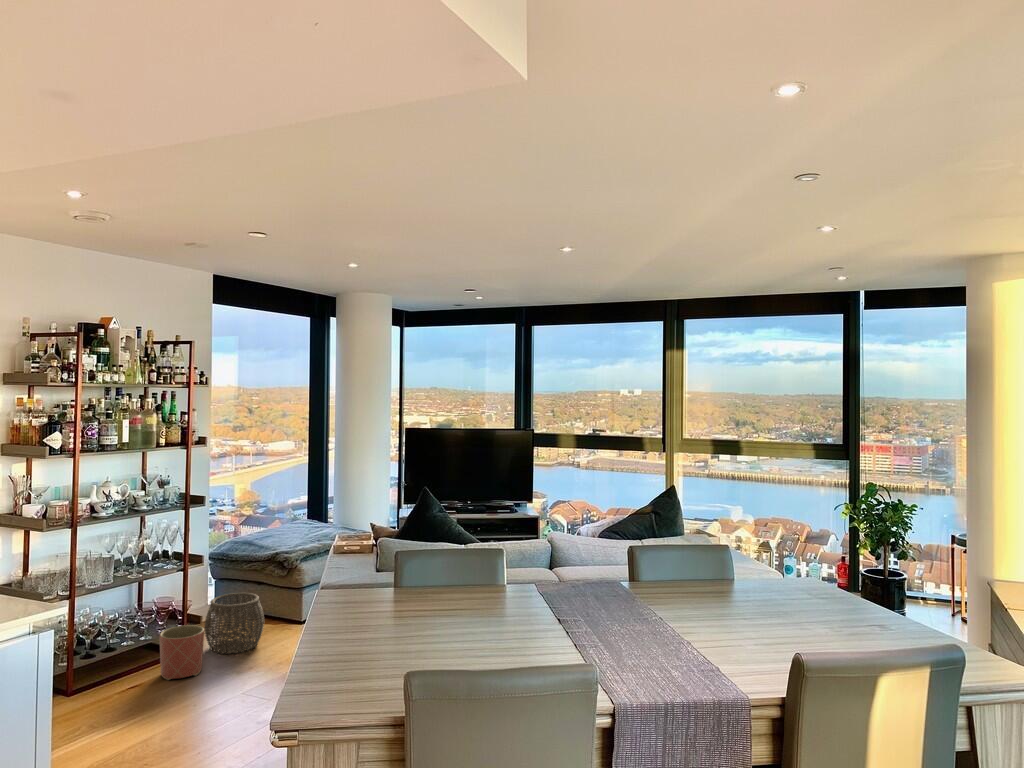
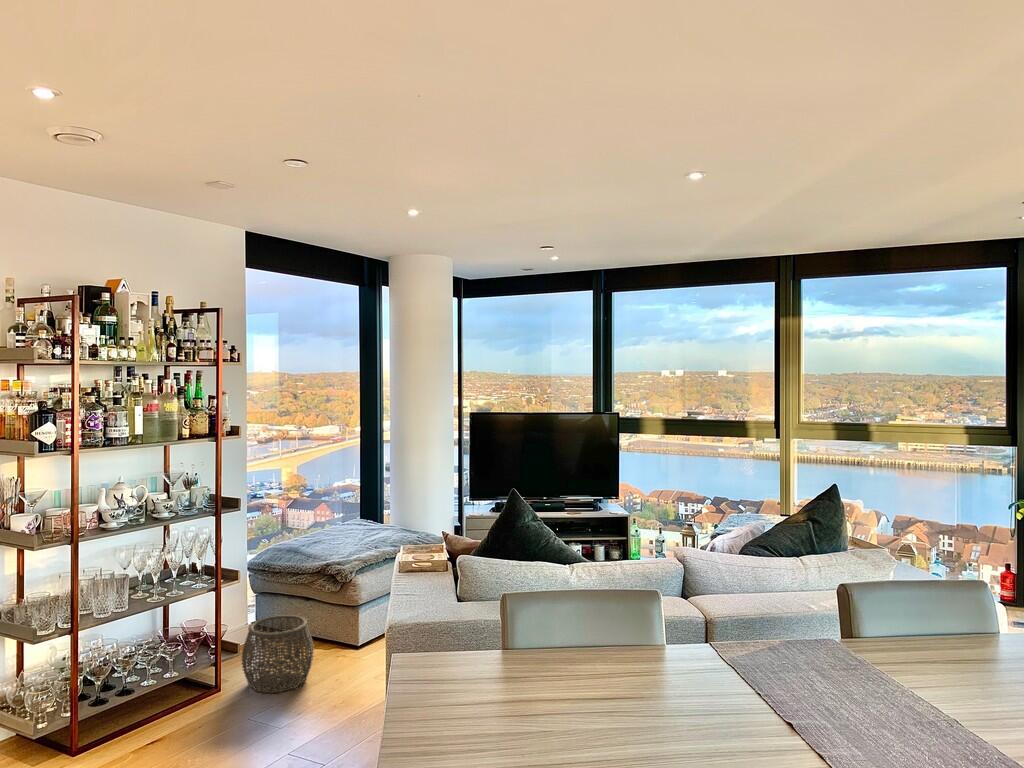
planter: present [160,625,204,680] -> none [185,661,240,733]

